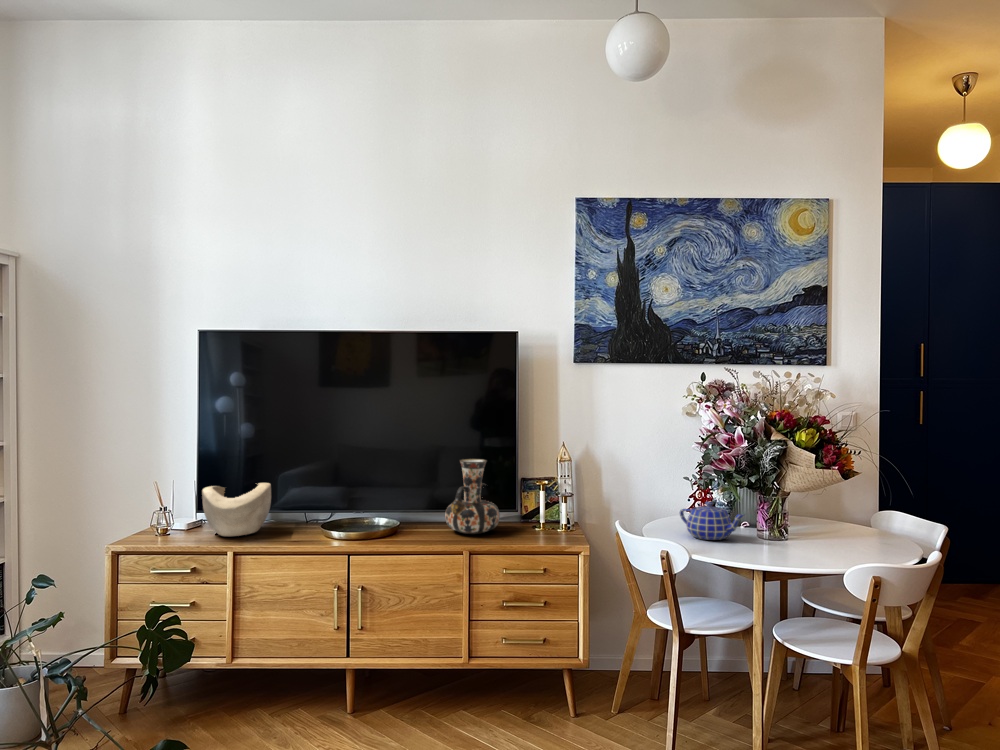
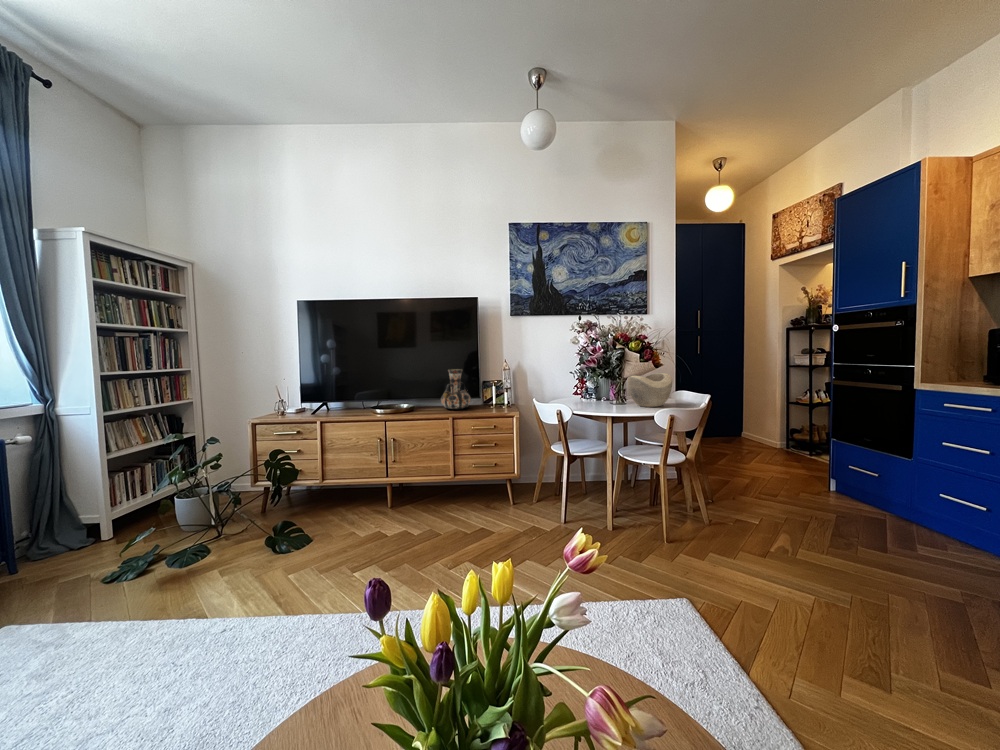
decorative bowl: present [202,483,271,536] -> present [628,373,672,407]
teapot: present [680,502,744,540] -> none [568,385,603,405]

